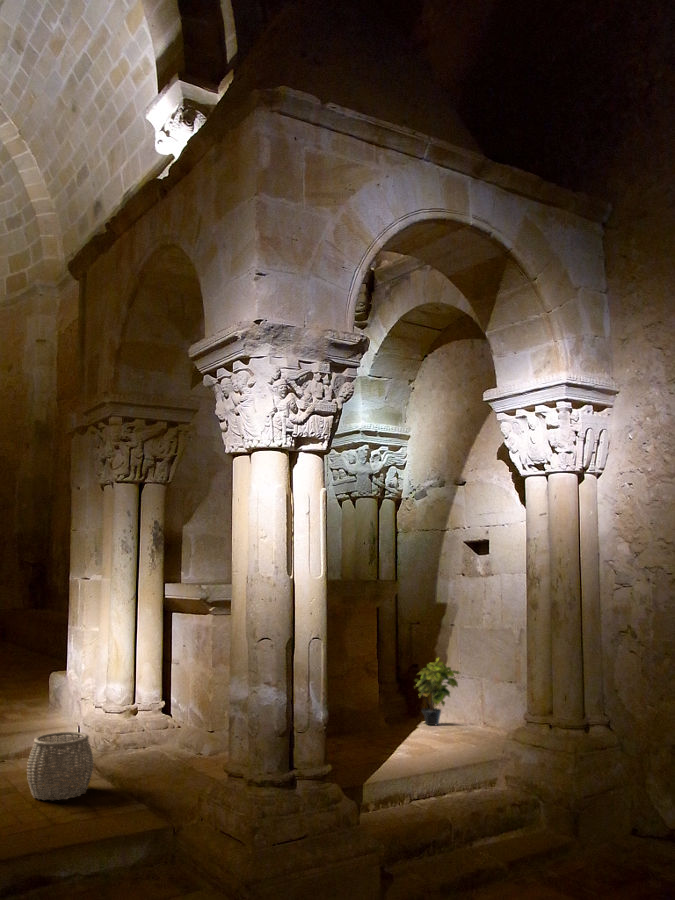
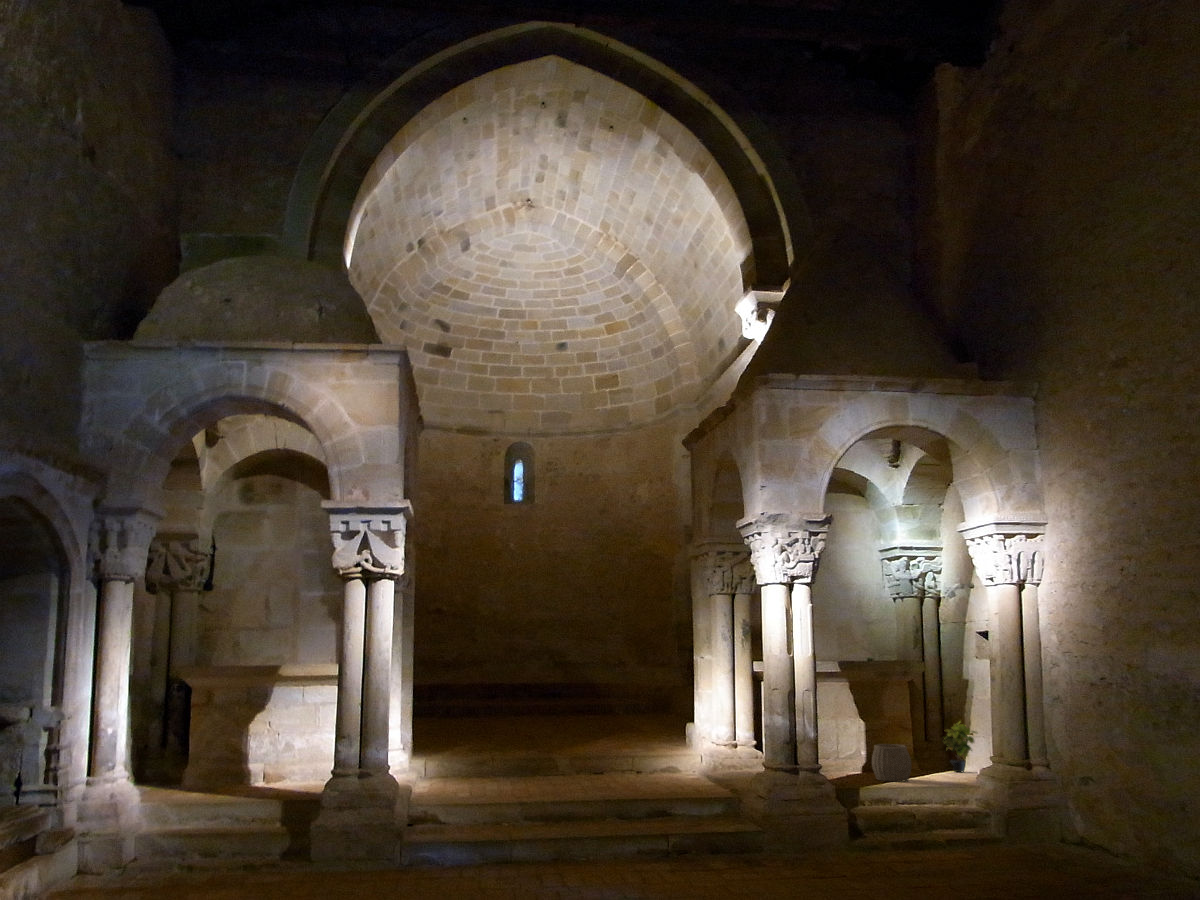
woven basket: present [27,732,94,800] -> present [872,744,911,782]

